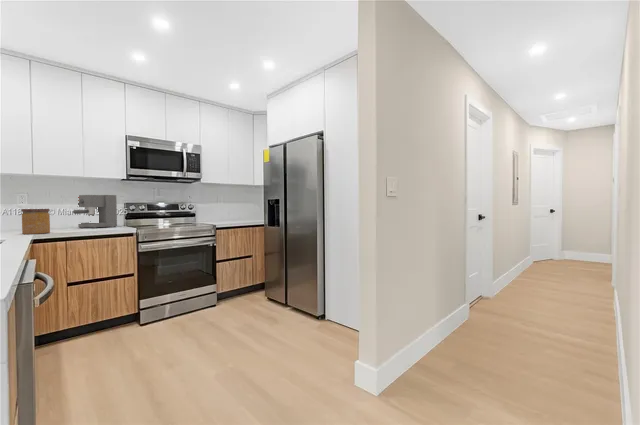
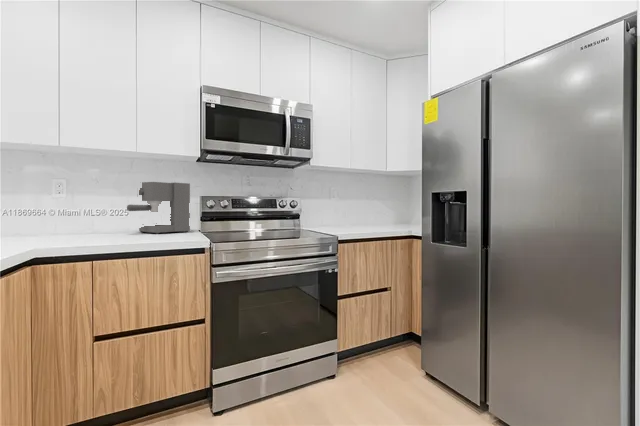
jar: present [22,209,50,234] -> none [25,201,73,246]

